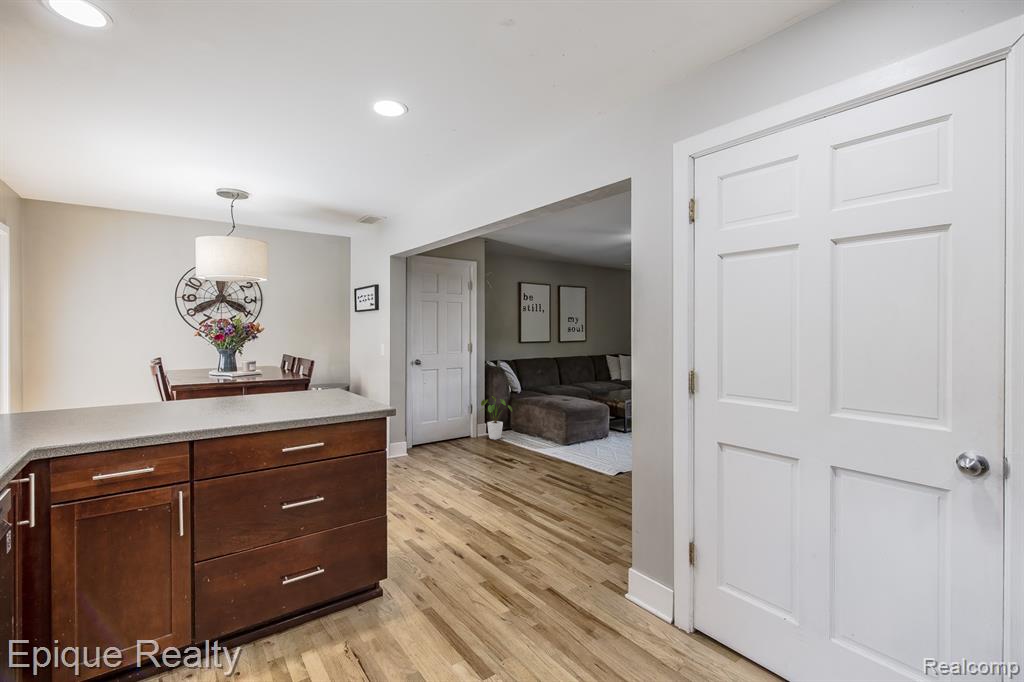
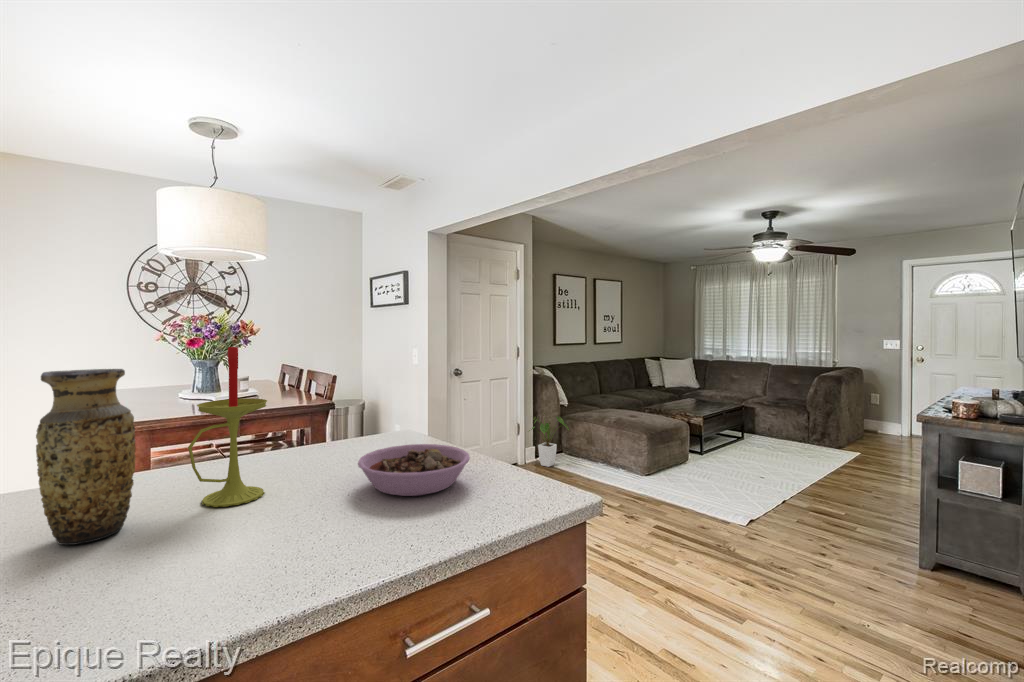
candle: none [211,337,245,406] -> present [188,347,267,507]
vase: none [156,347,190,412] -> present [36,369,136,545]
bowl: none [284,387,340,405] -> present [358,444,470,496]

